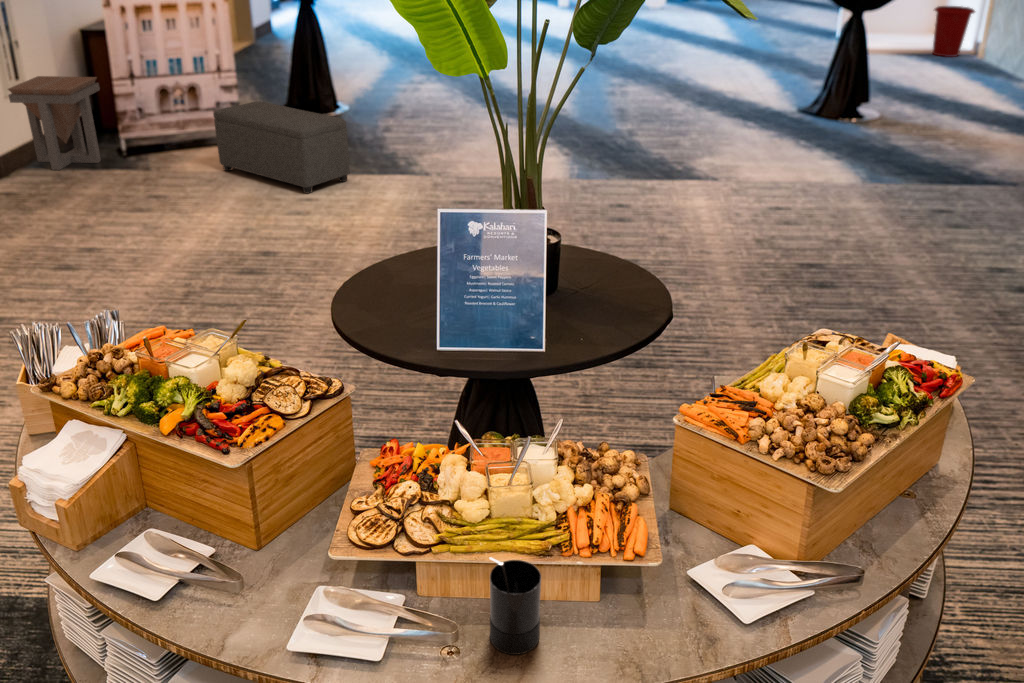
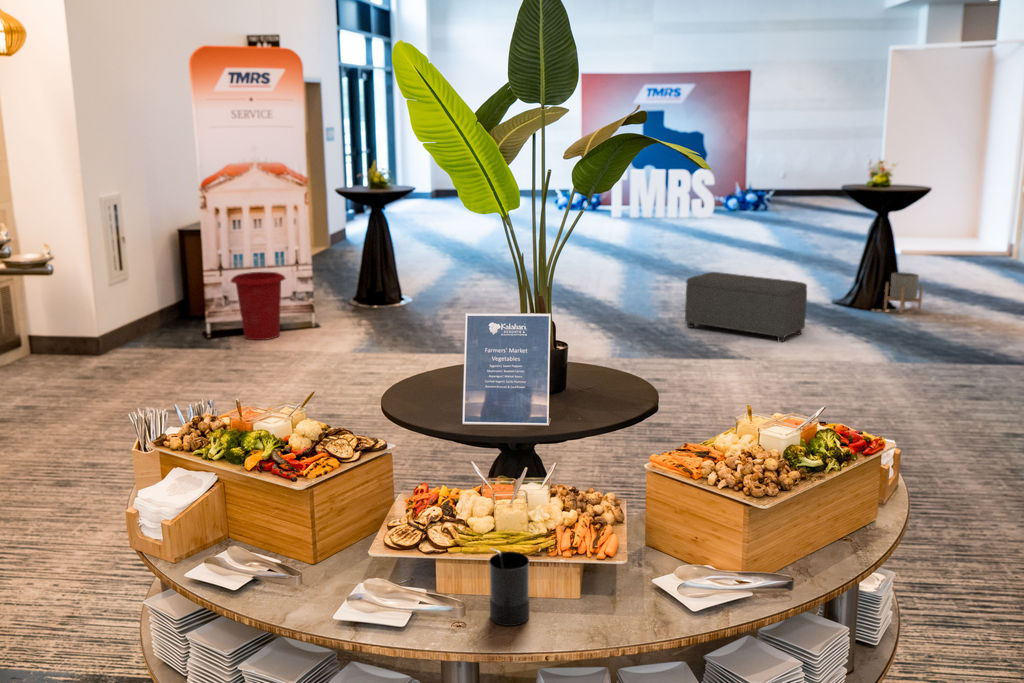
waste bin: present [932,6,975,57] -> present [231,272,285,340]
side table: present [8,76,101,170] -> none [115,268,193,348]
planter: none [859,82,903,128] -> present [884,273,923,313]
ottoman: present [213,101,350,193] -> present [685,272,807,342]

